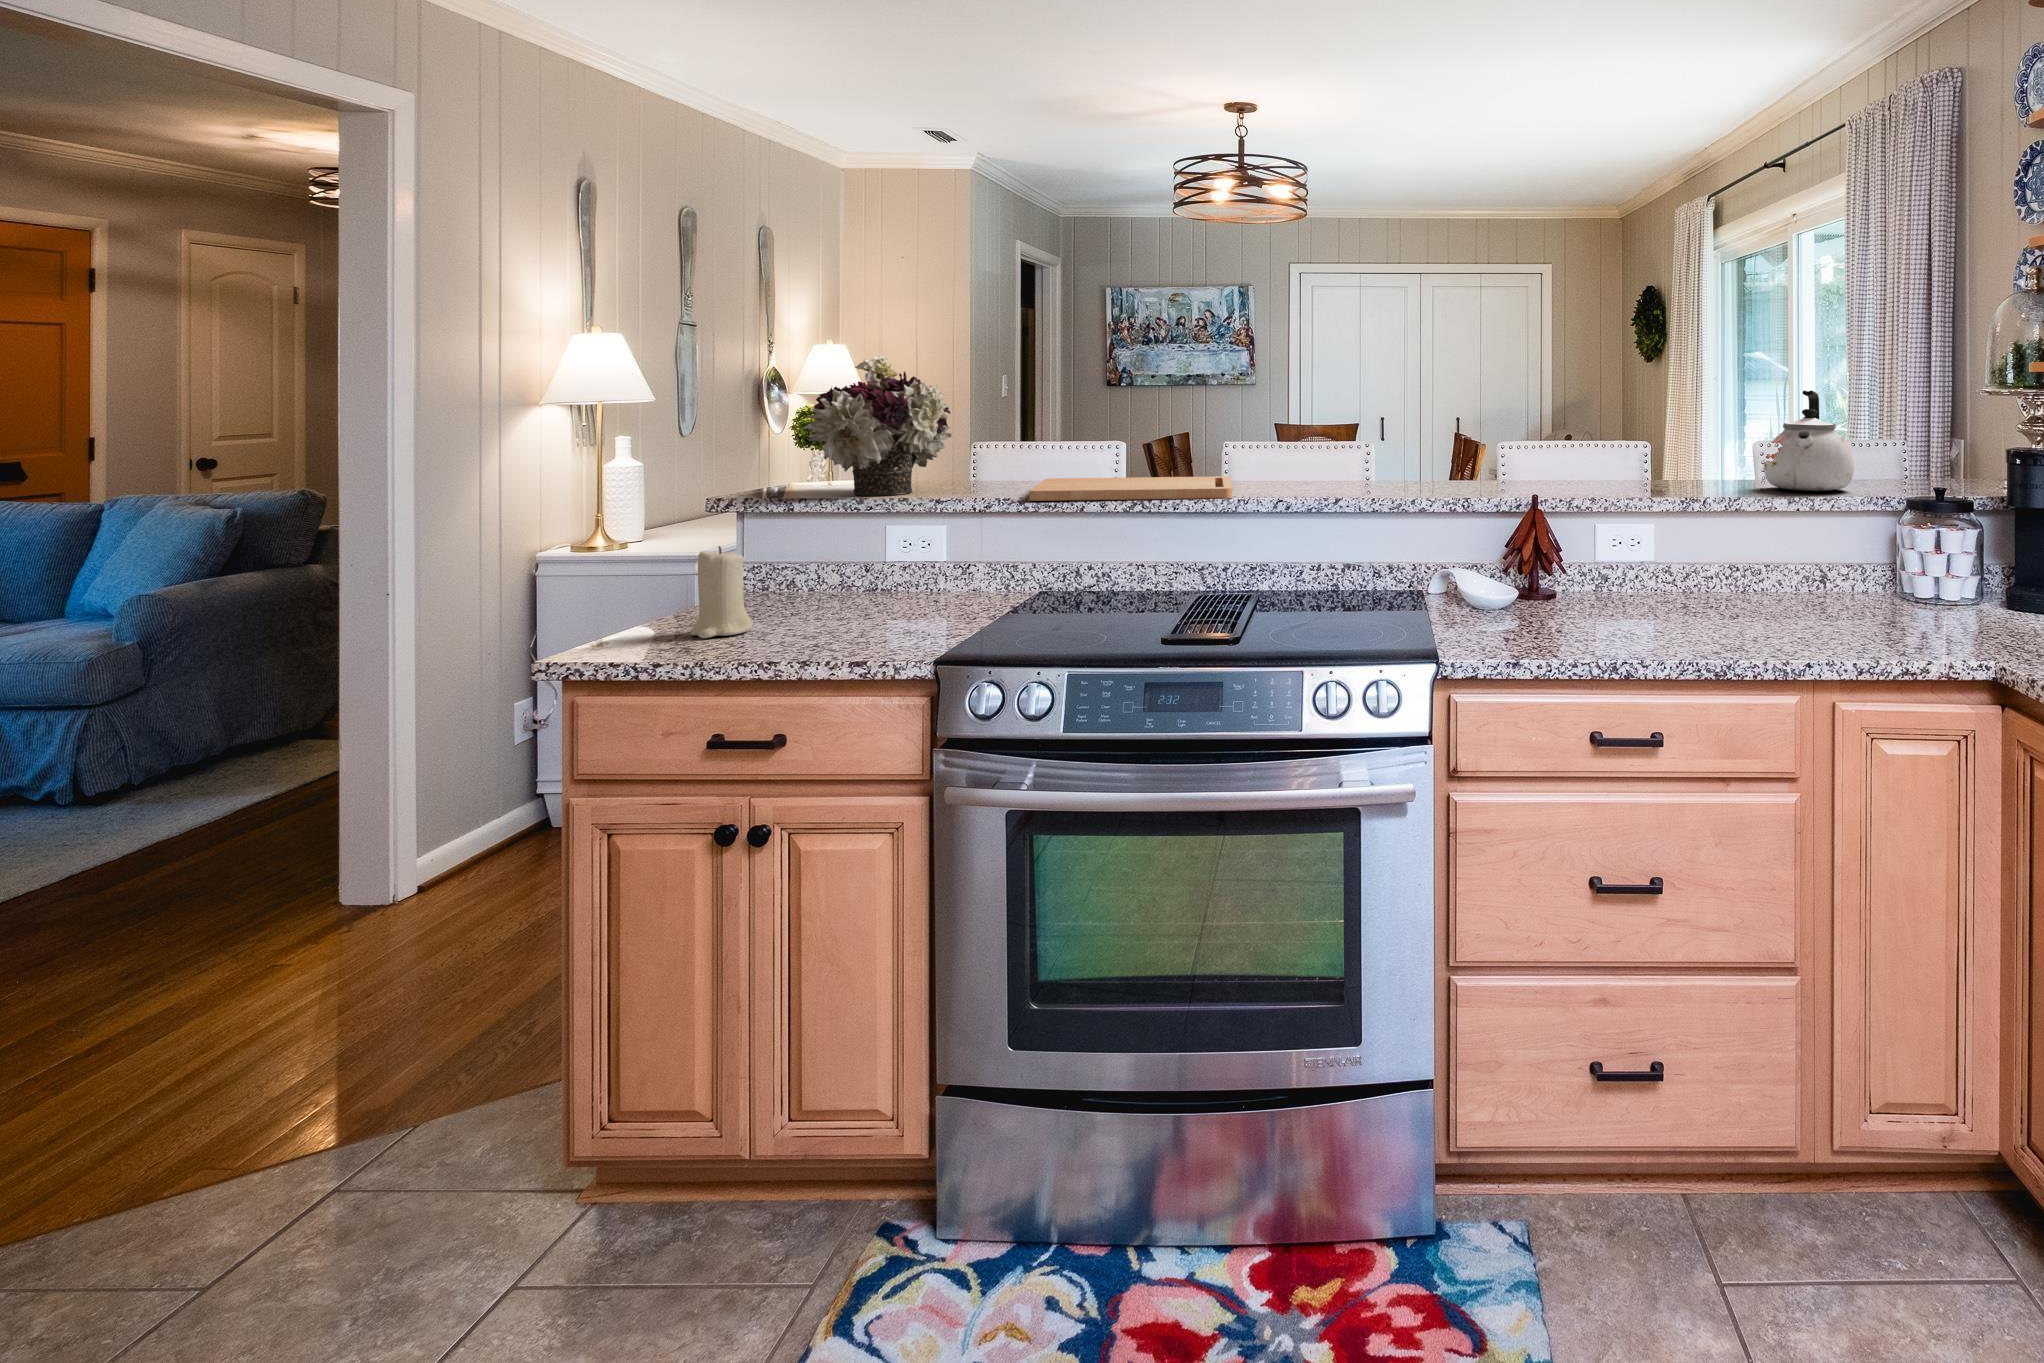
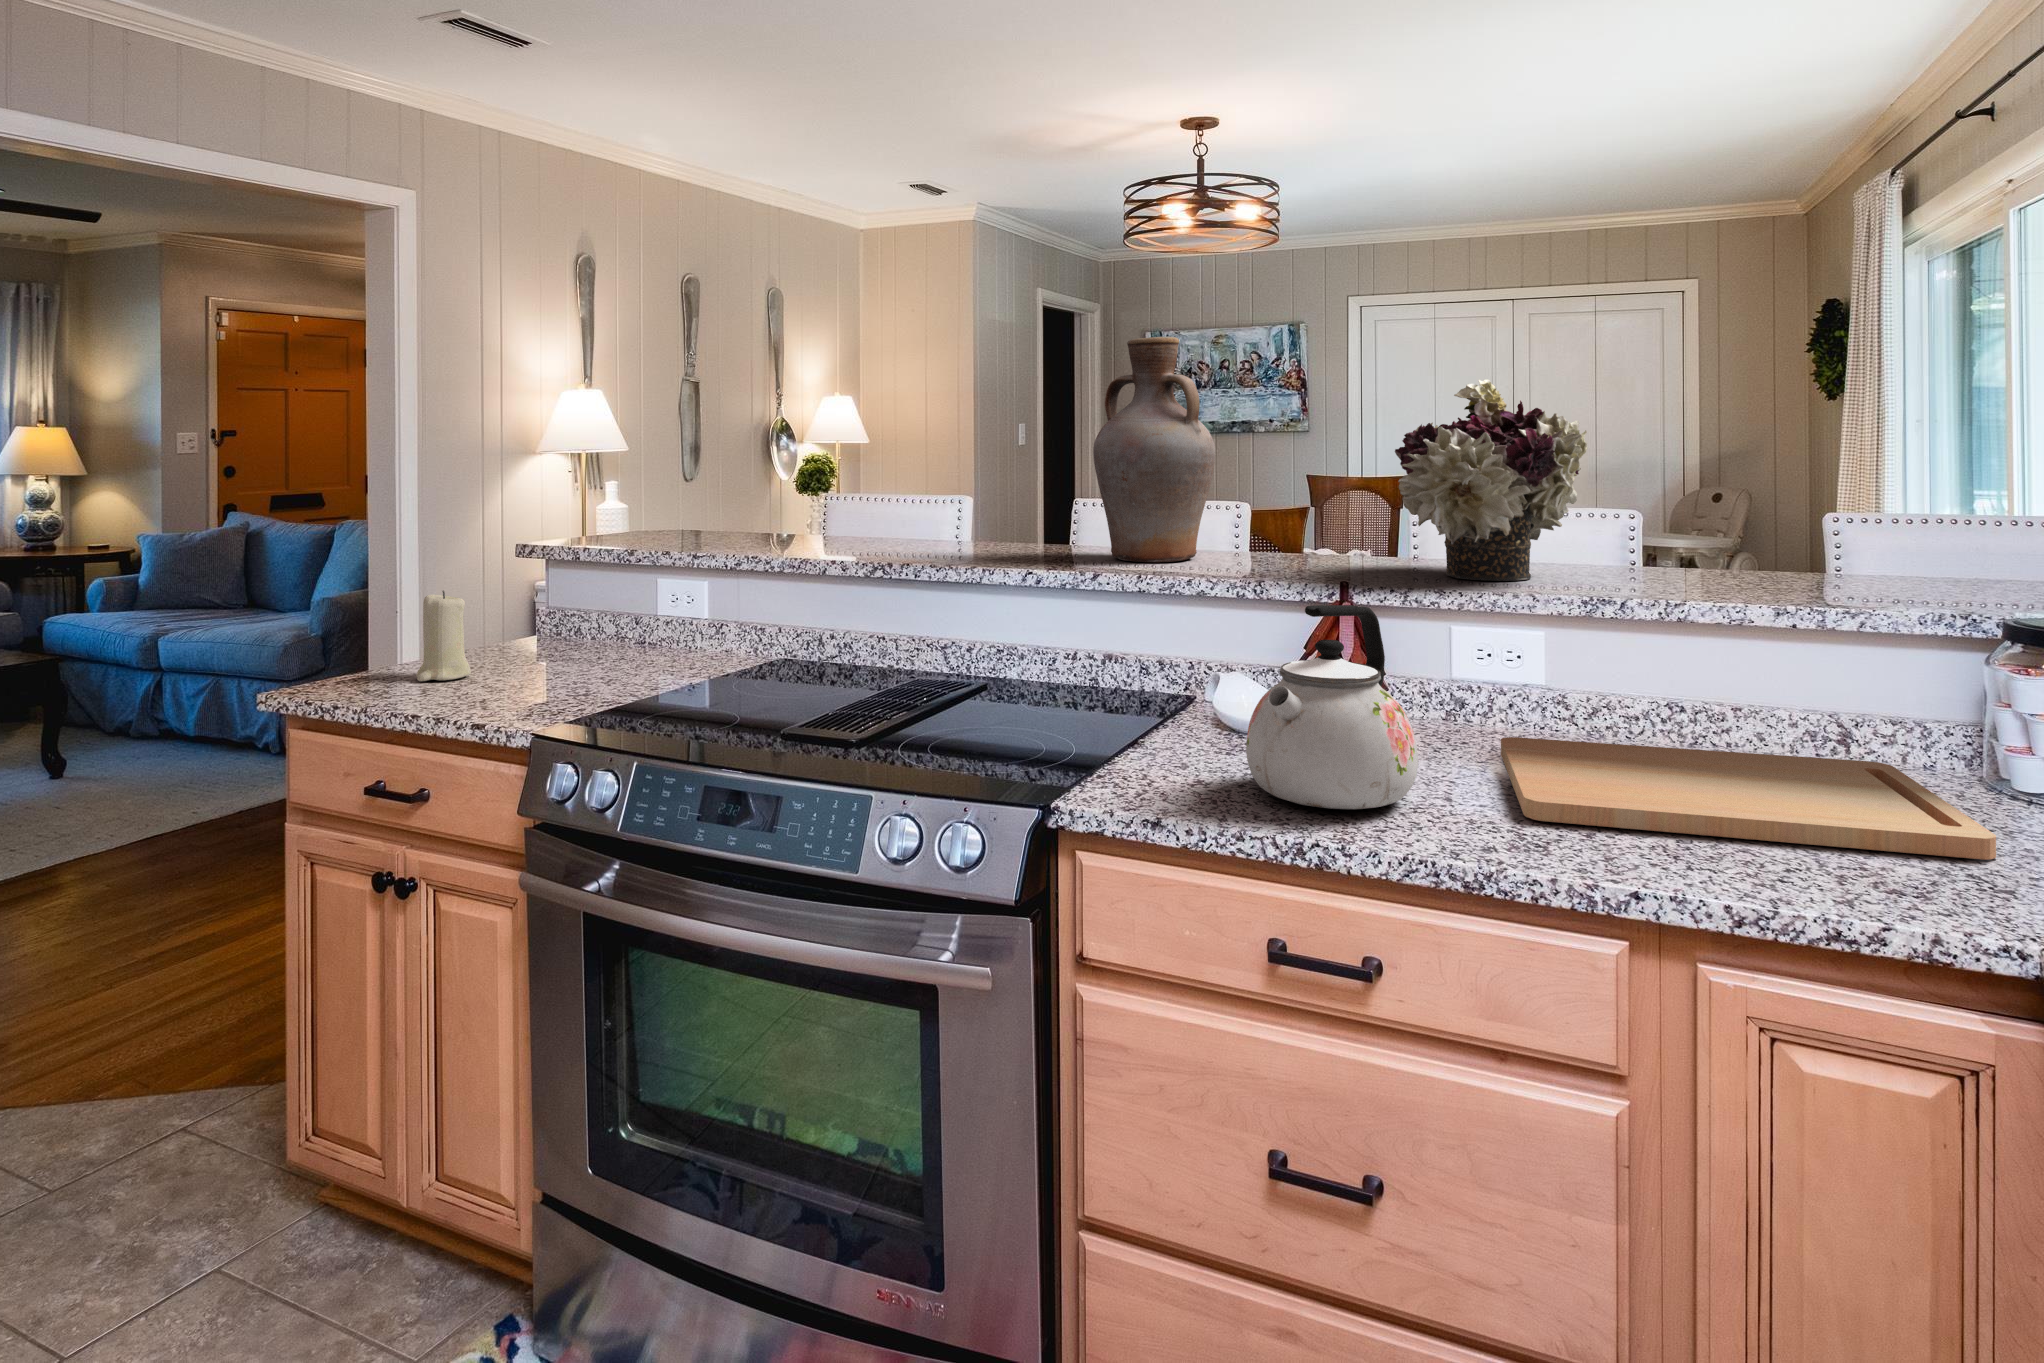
vase: none [1302,312,1398,491] -> present [1093,337,1215,562]
flower arrangement: present [804,356,952,496] -> present [1395,379,1588,581]
kettle: present [1764,390,1854,491] -> present [1246,605,1418,809]
cutting board: present [1030,476,1233,501] -> present [1501,737,1996,860]

